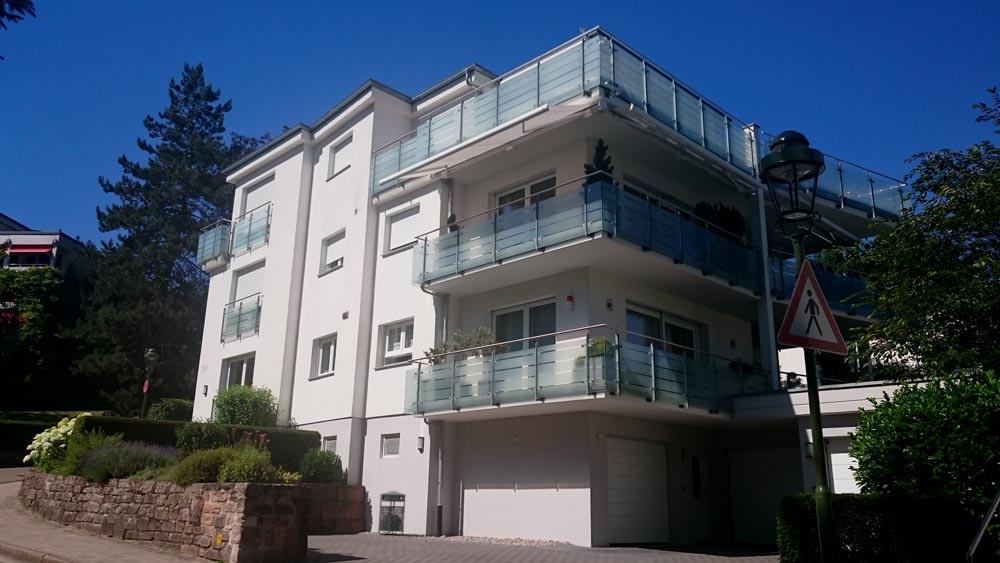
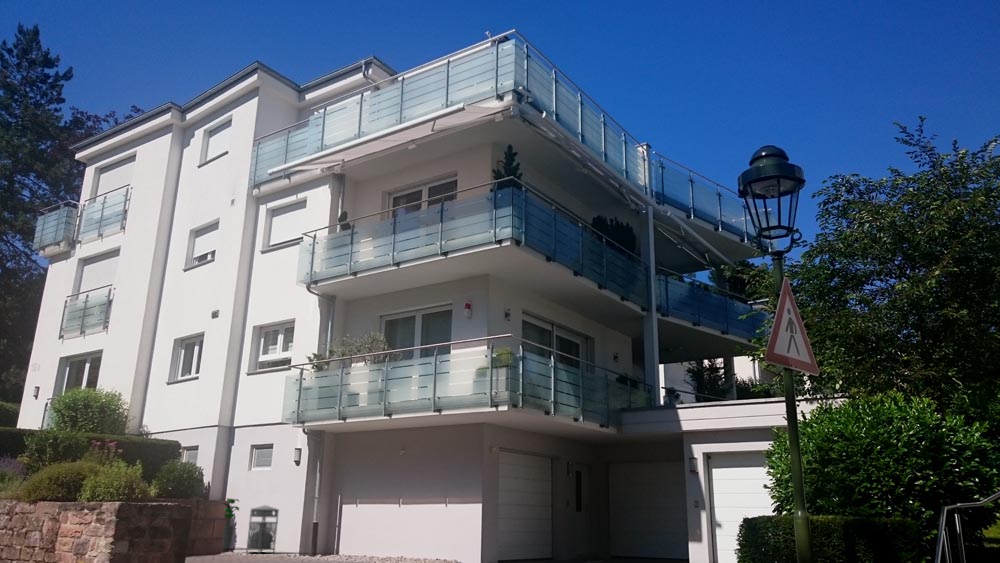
potted plant: none [355,485,374,531] -> present [223,498,239,549]

